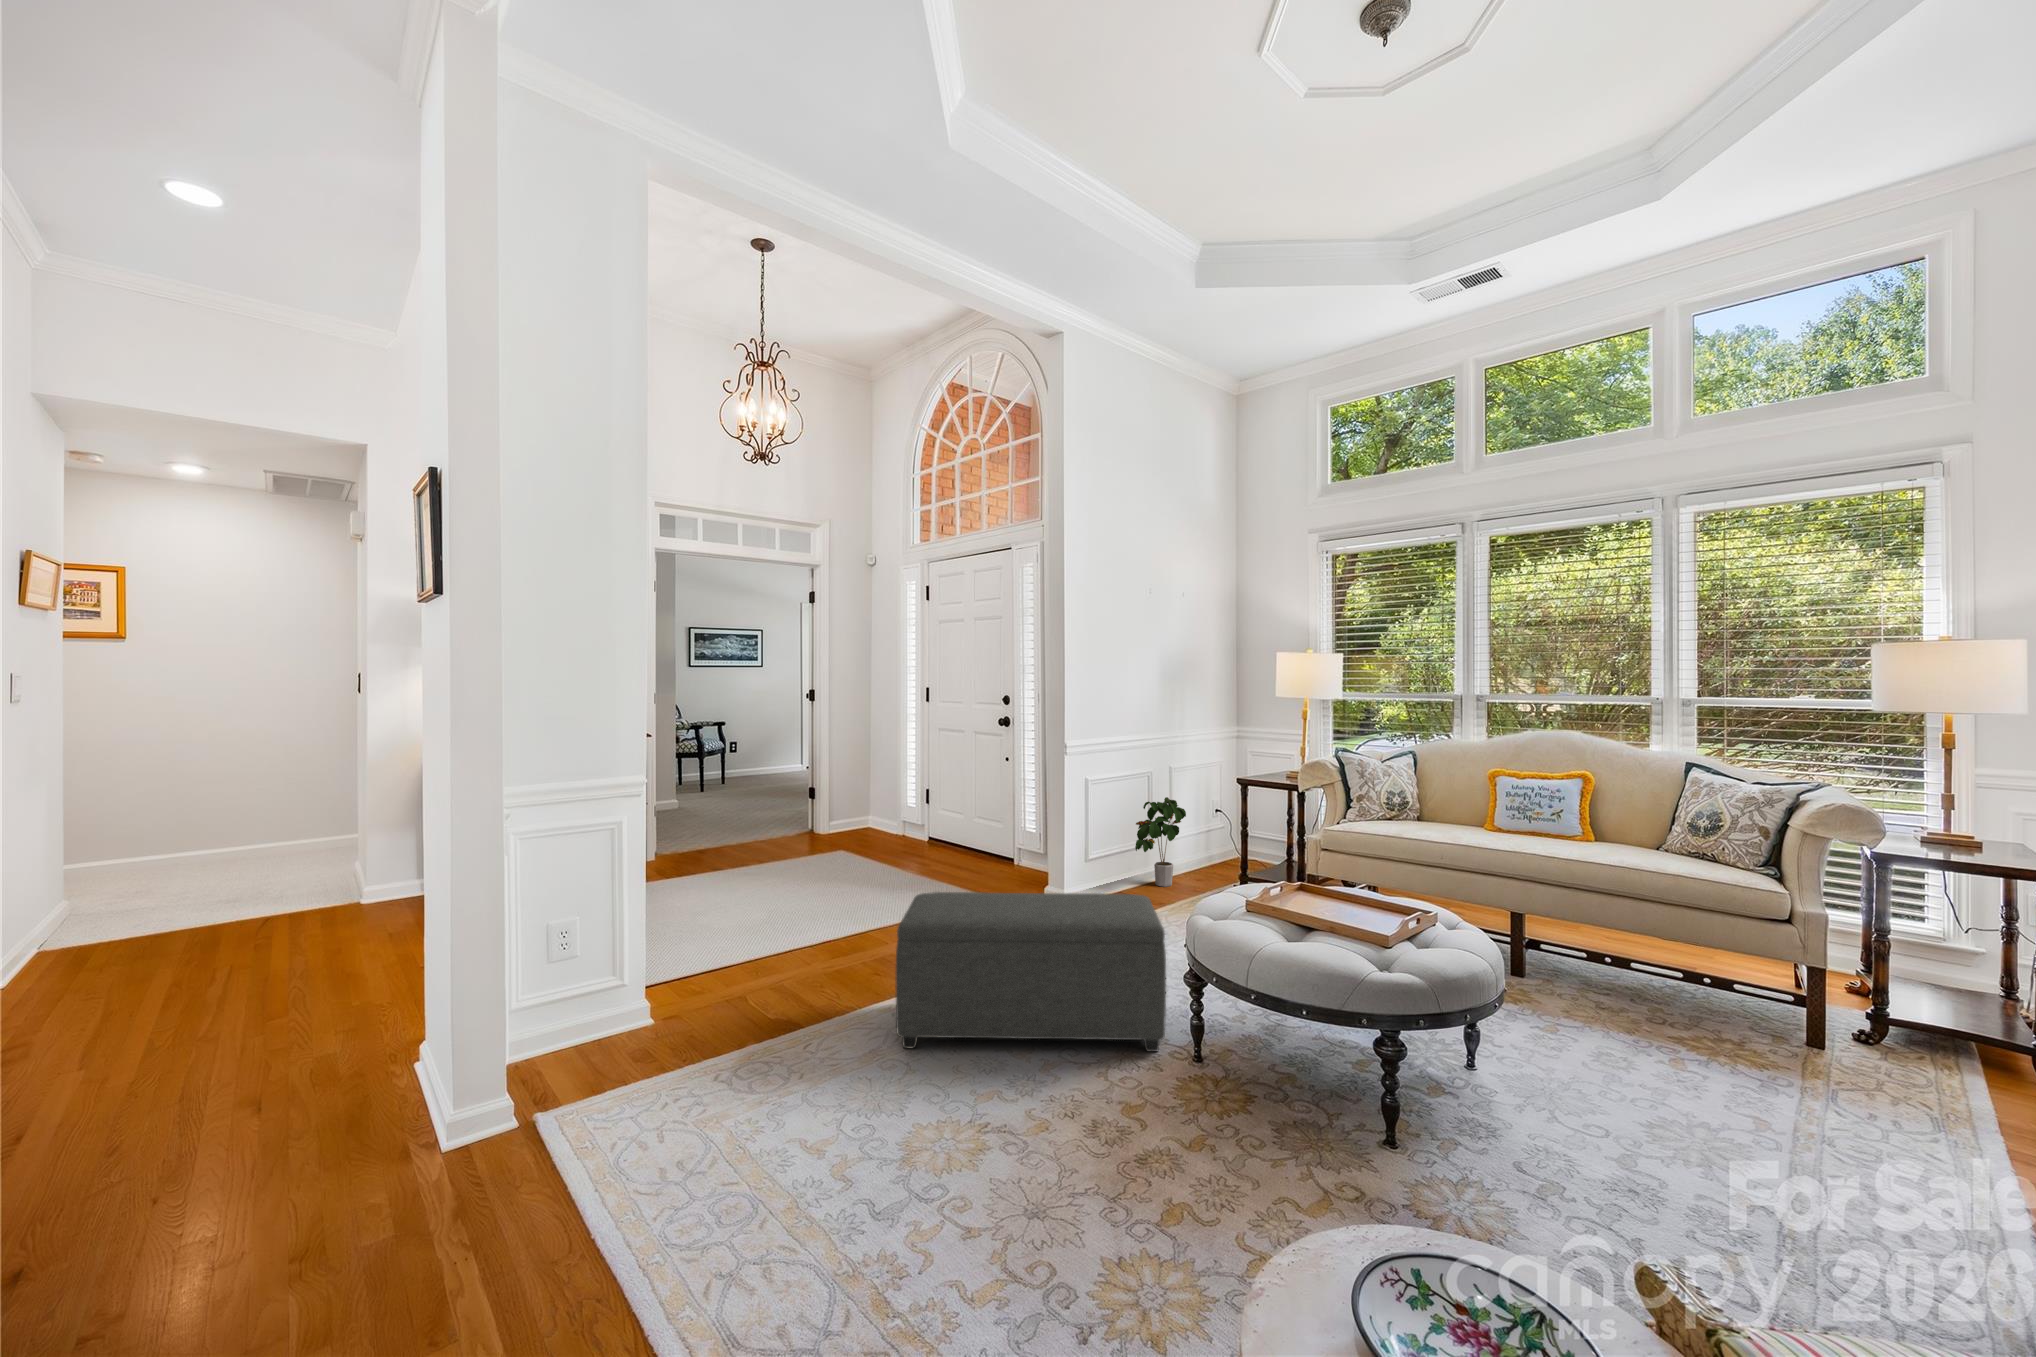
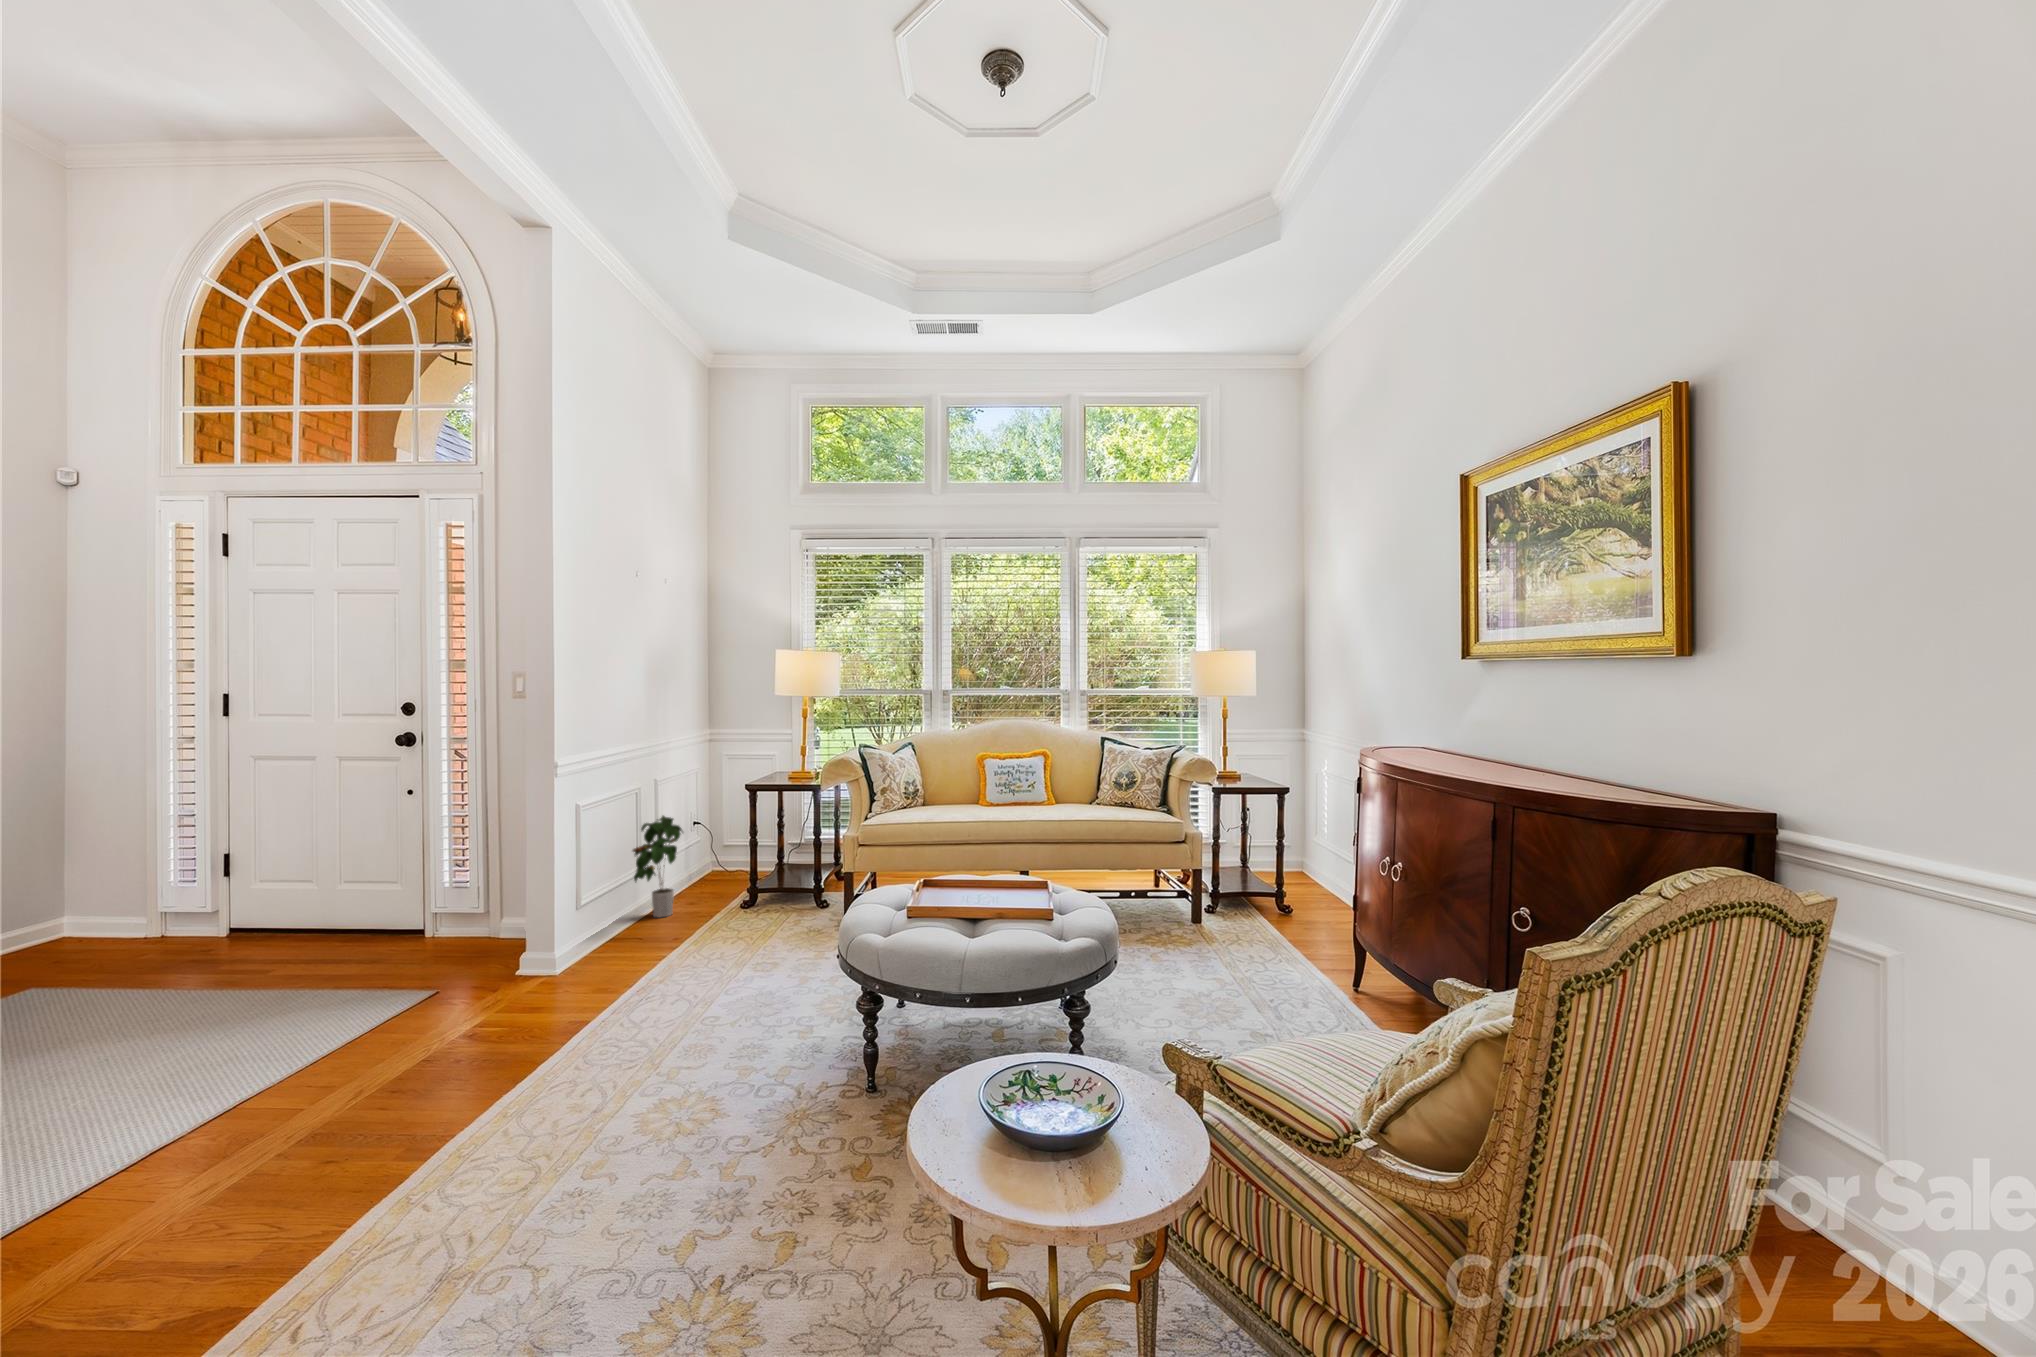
ottoman: present [895,892,1166,1052] -> none [442,928,837,1247]

